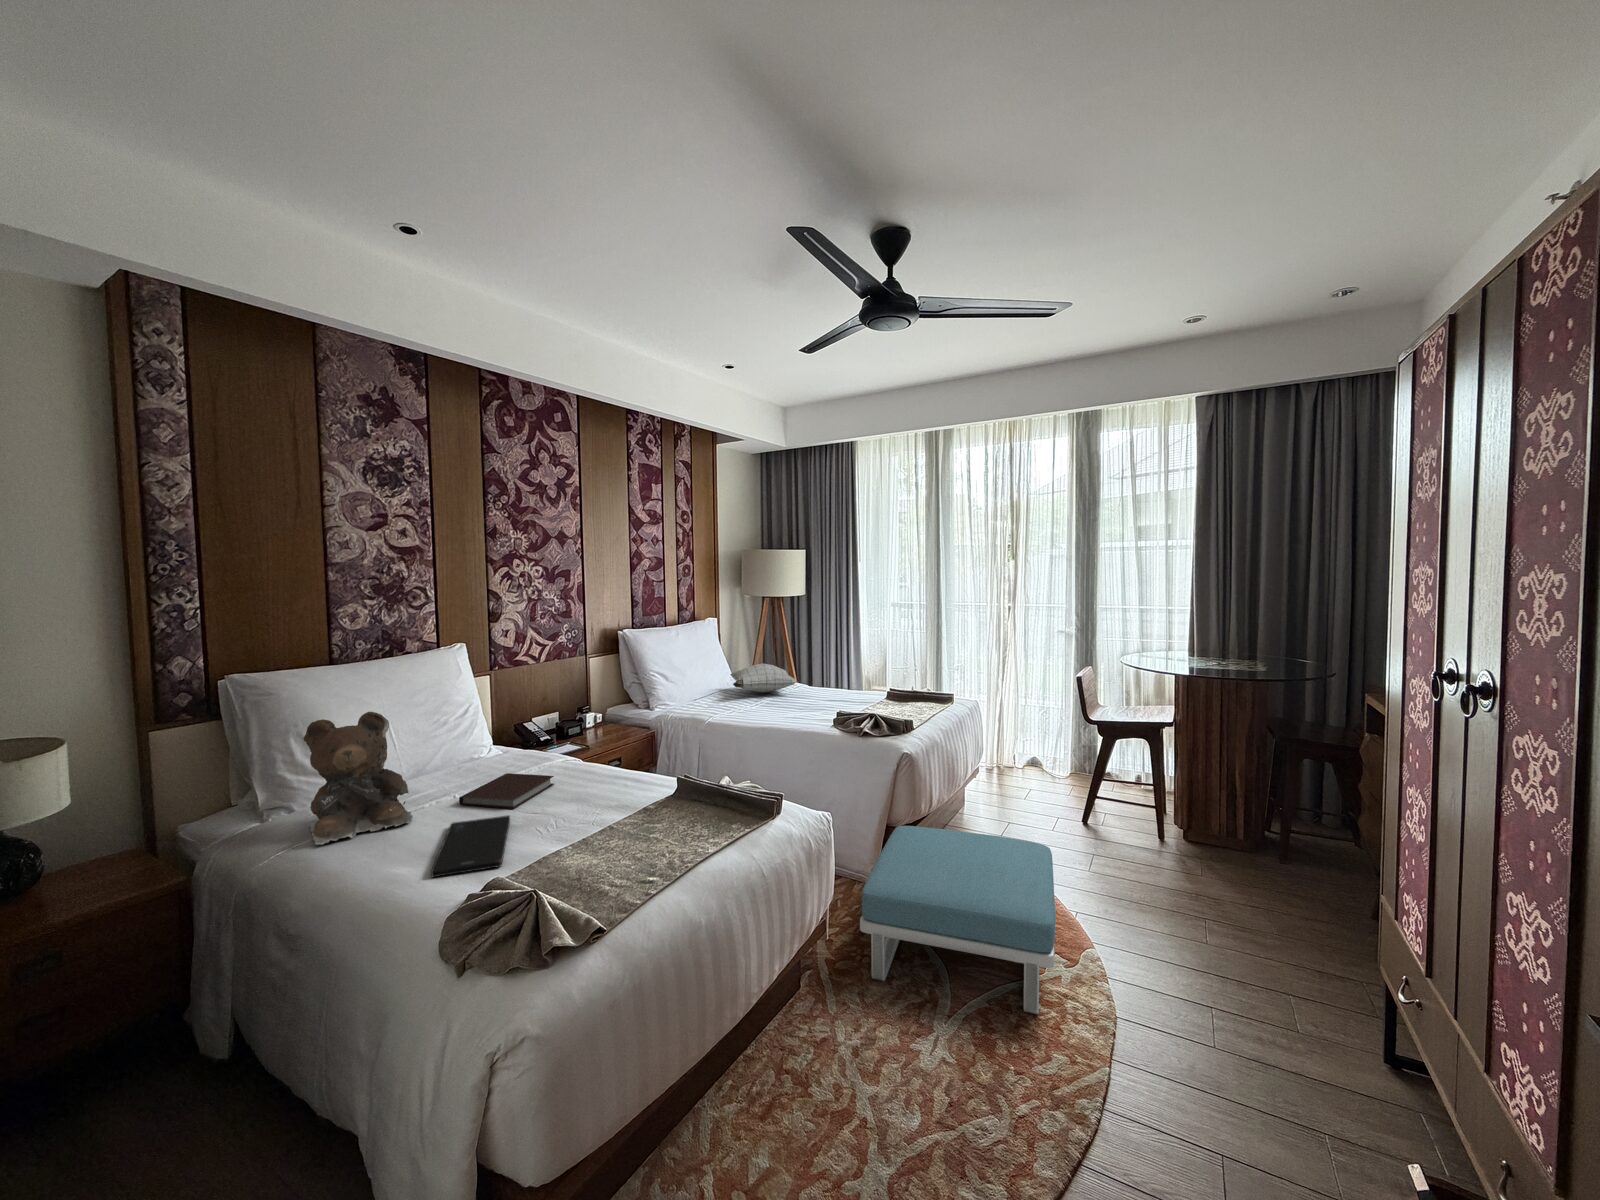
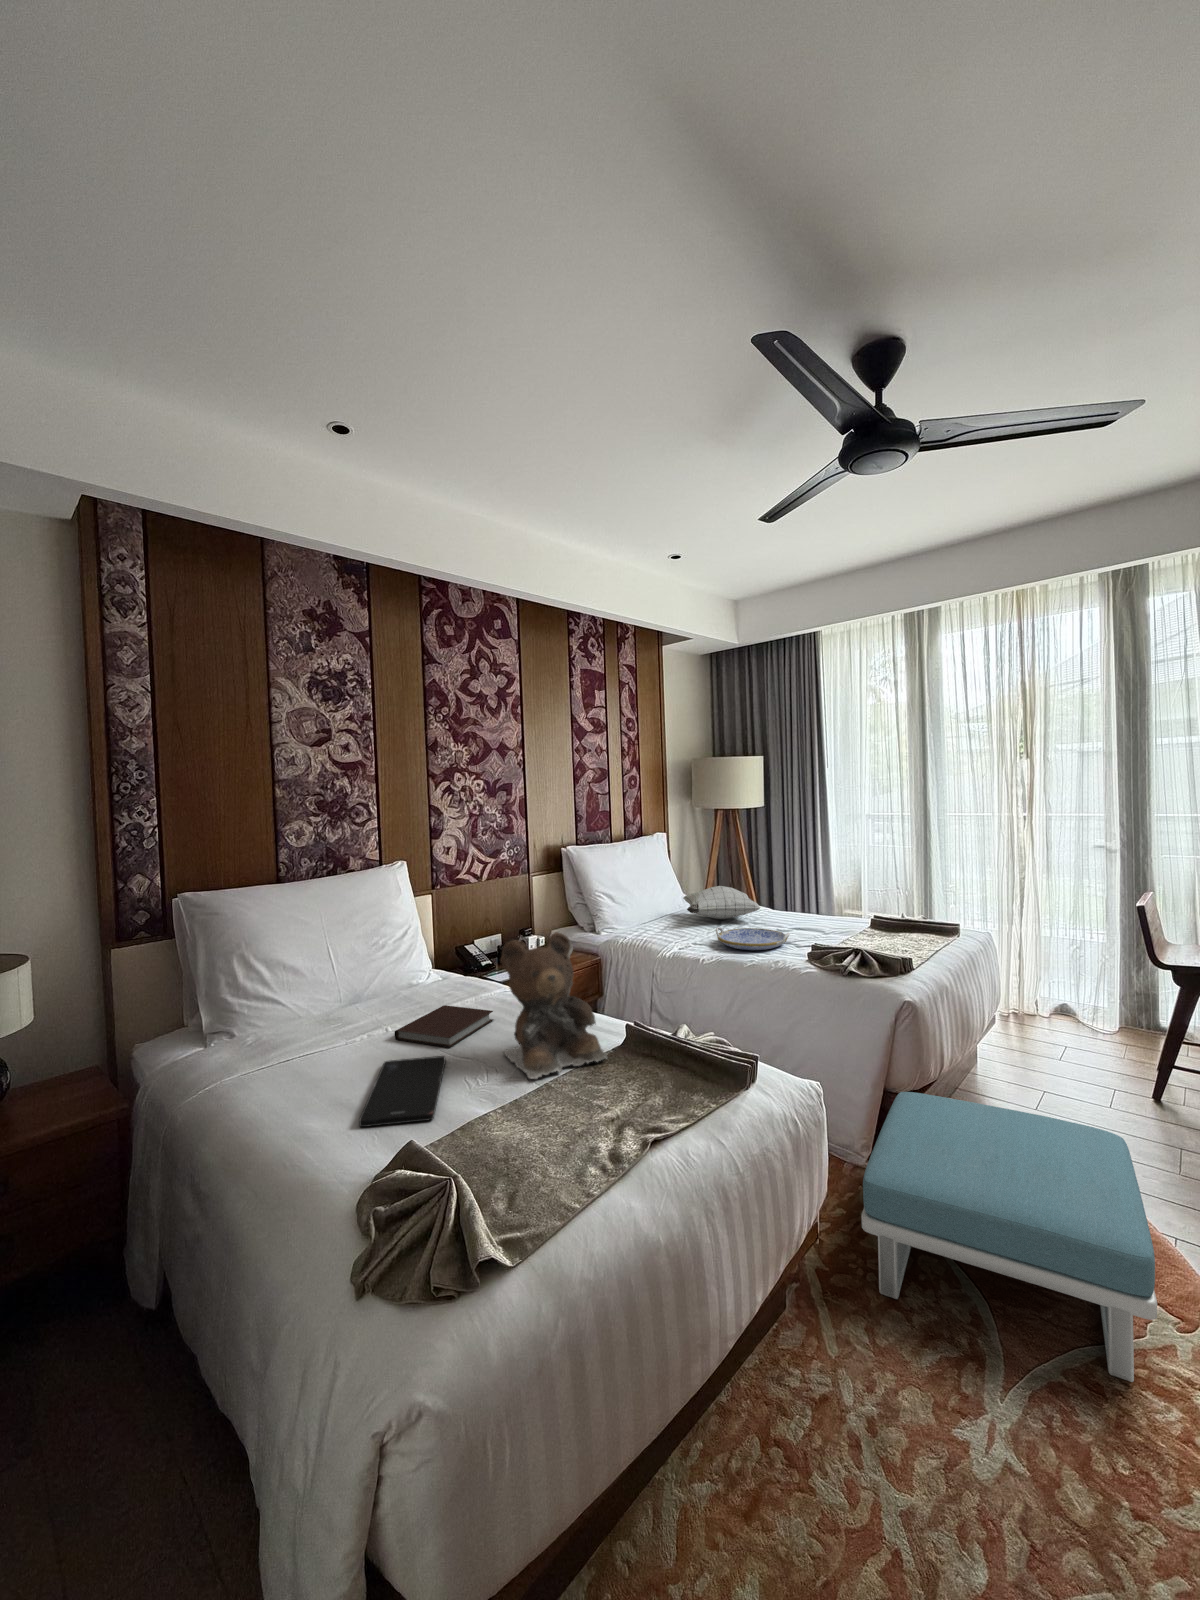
serving tray: none [757,699,818,718] -> present [716,927,790,950]
teddy bear: present [304,712,412,845] -> present [500,932,607,1079]

